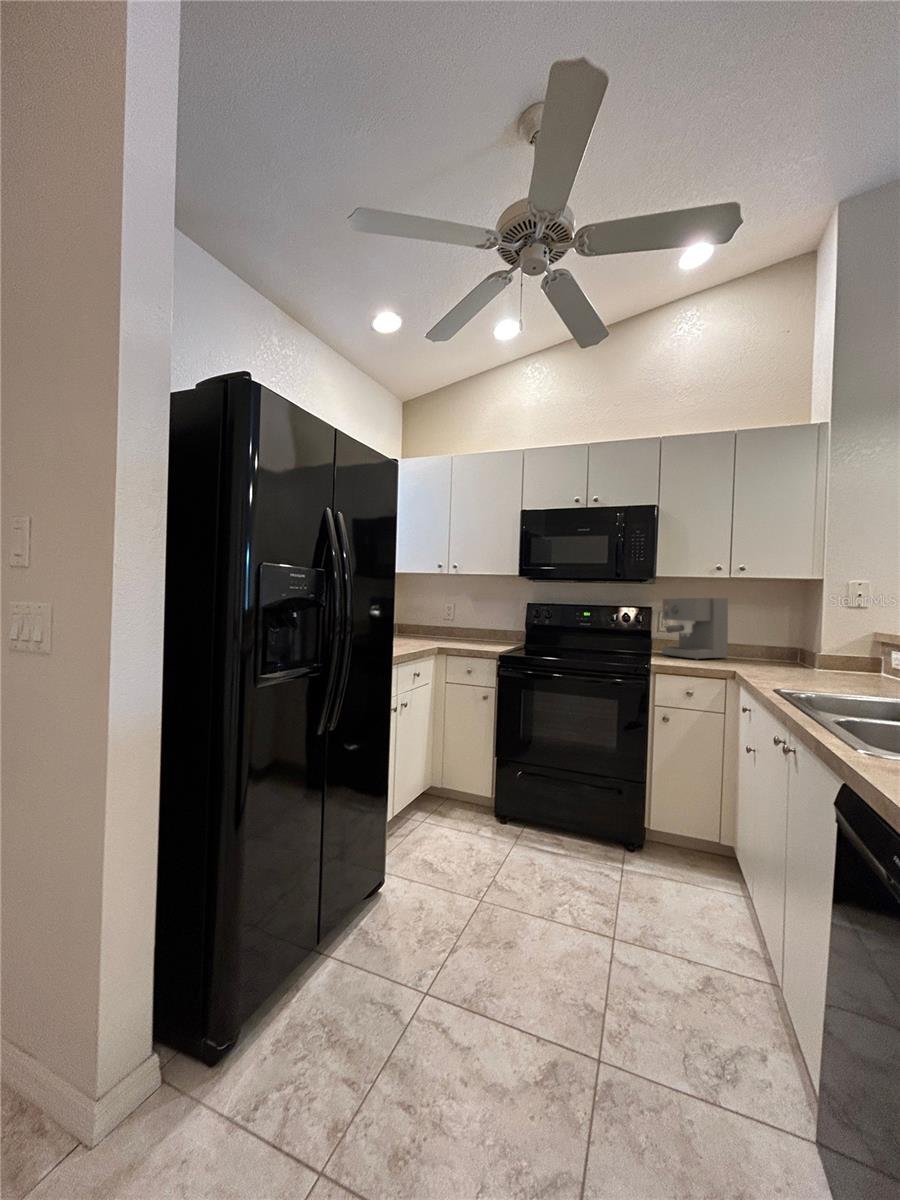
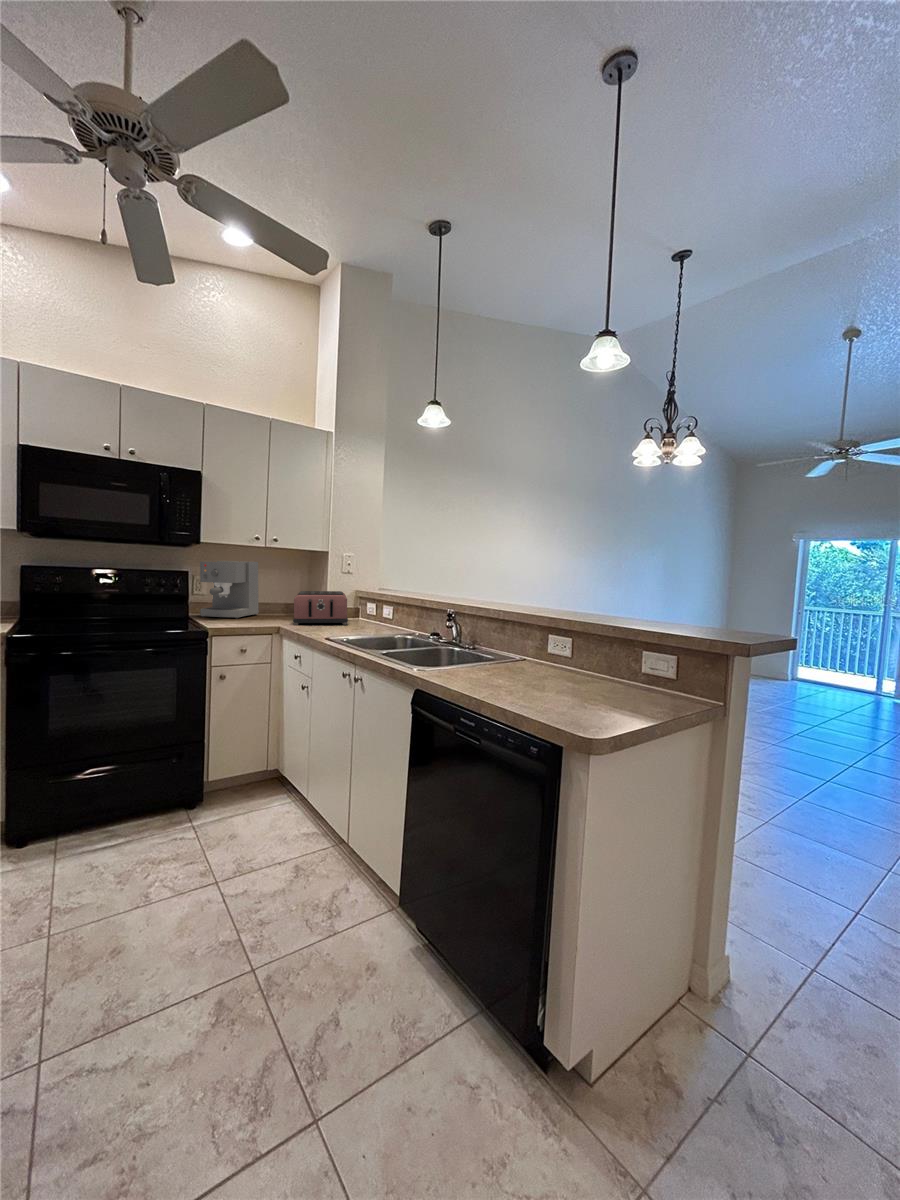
toaster: none [754,633,848,681] -> present [293,591,348,625]

